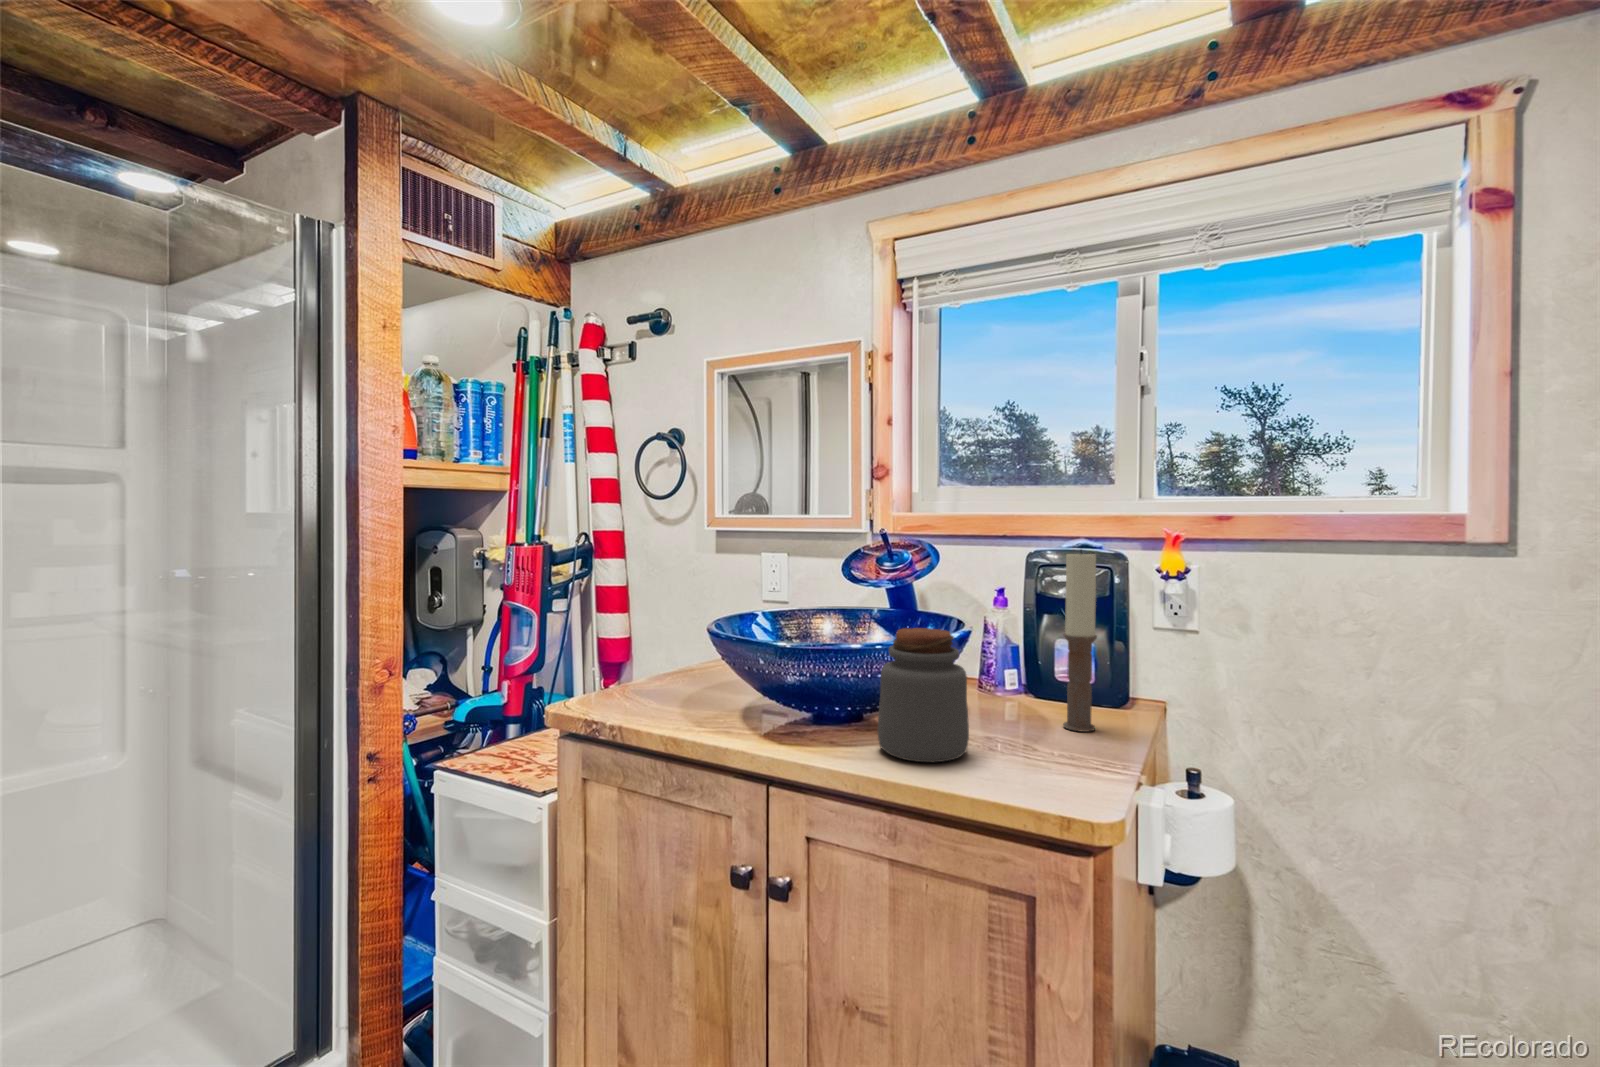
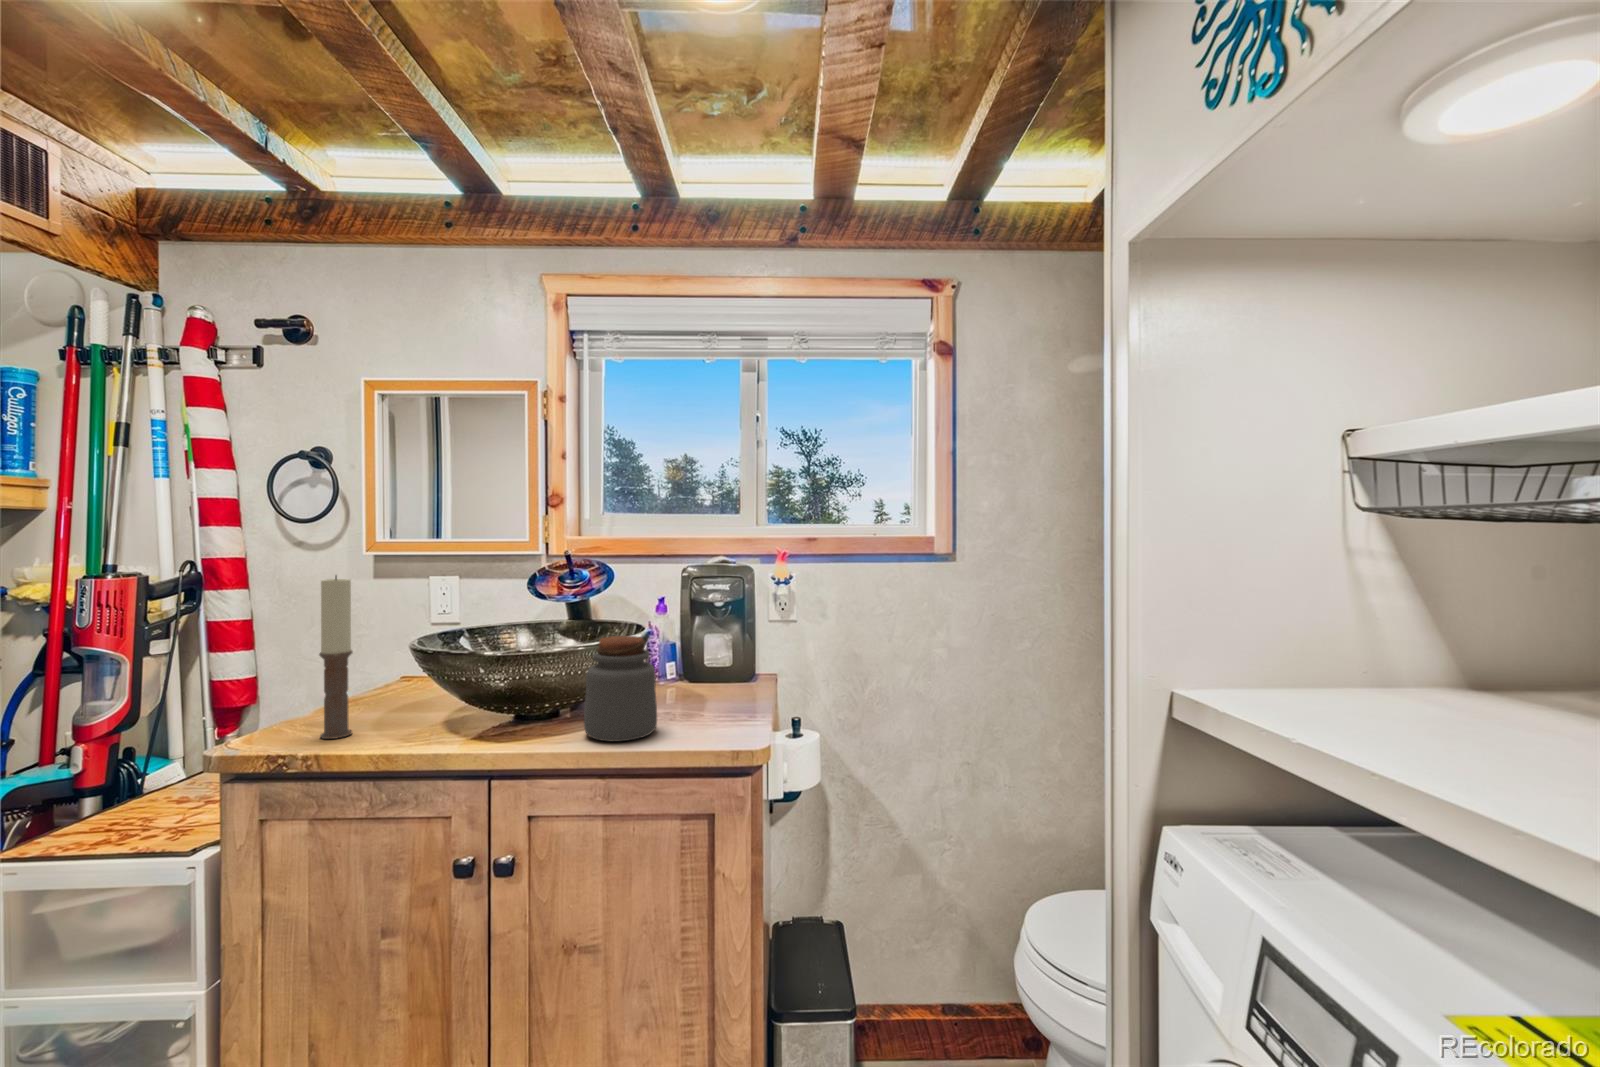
candle: present [1063,550,1097,732] -> present [319,576,352,739]

